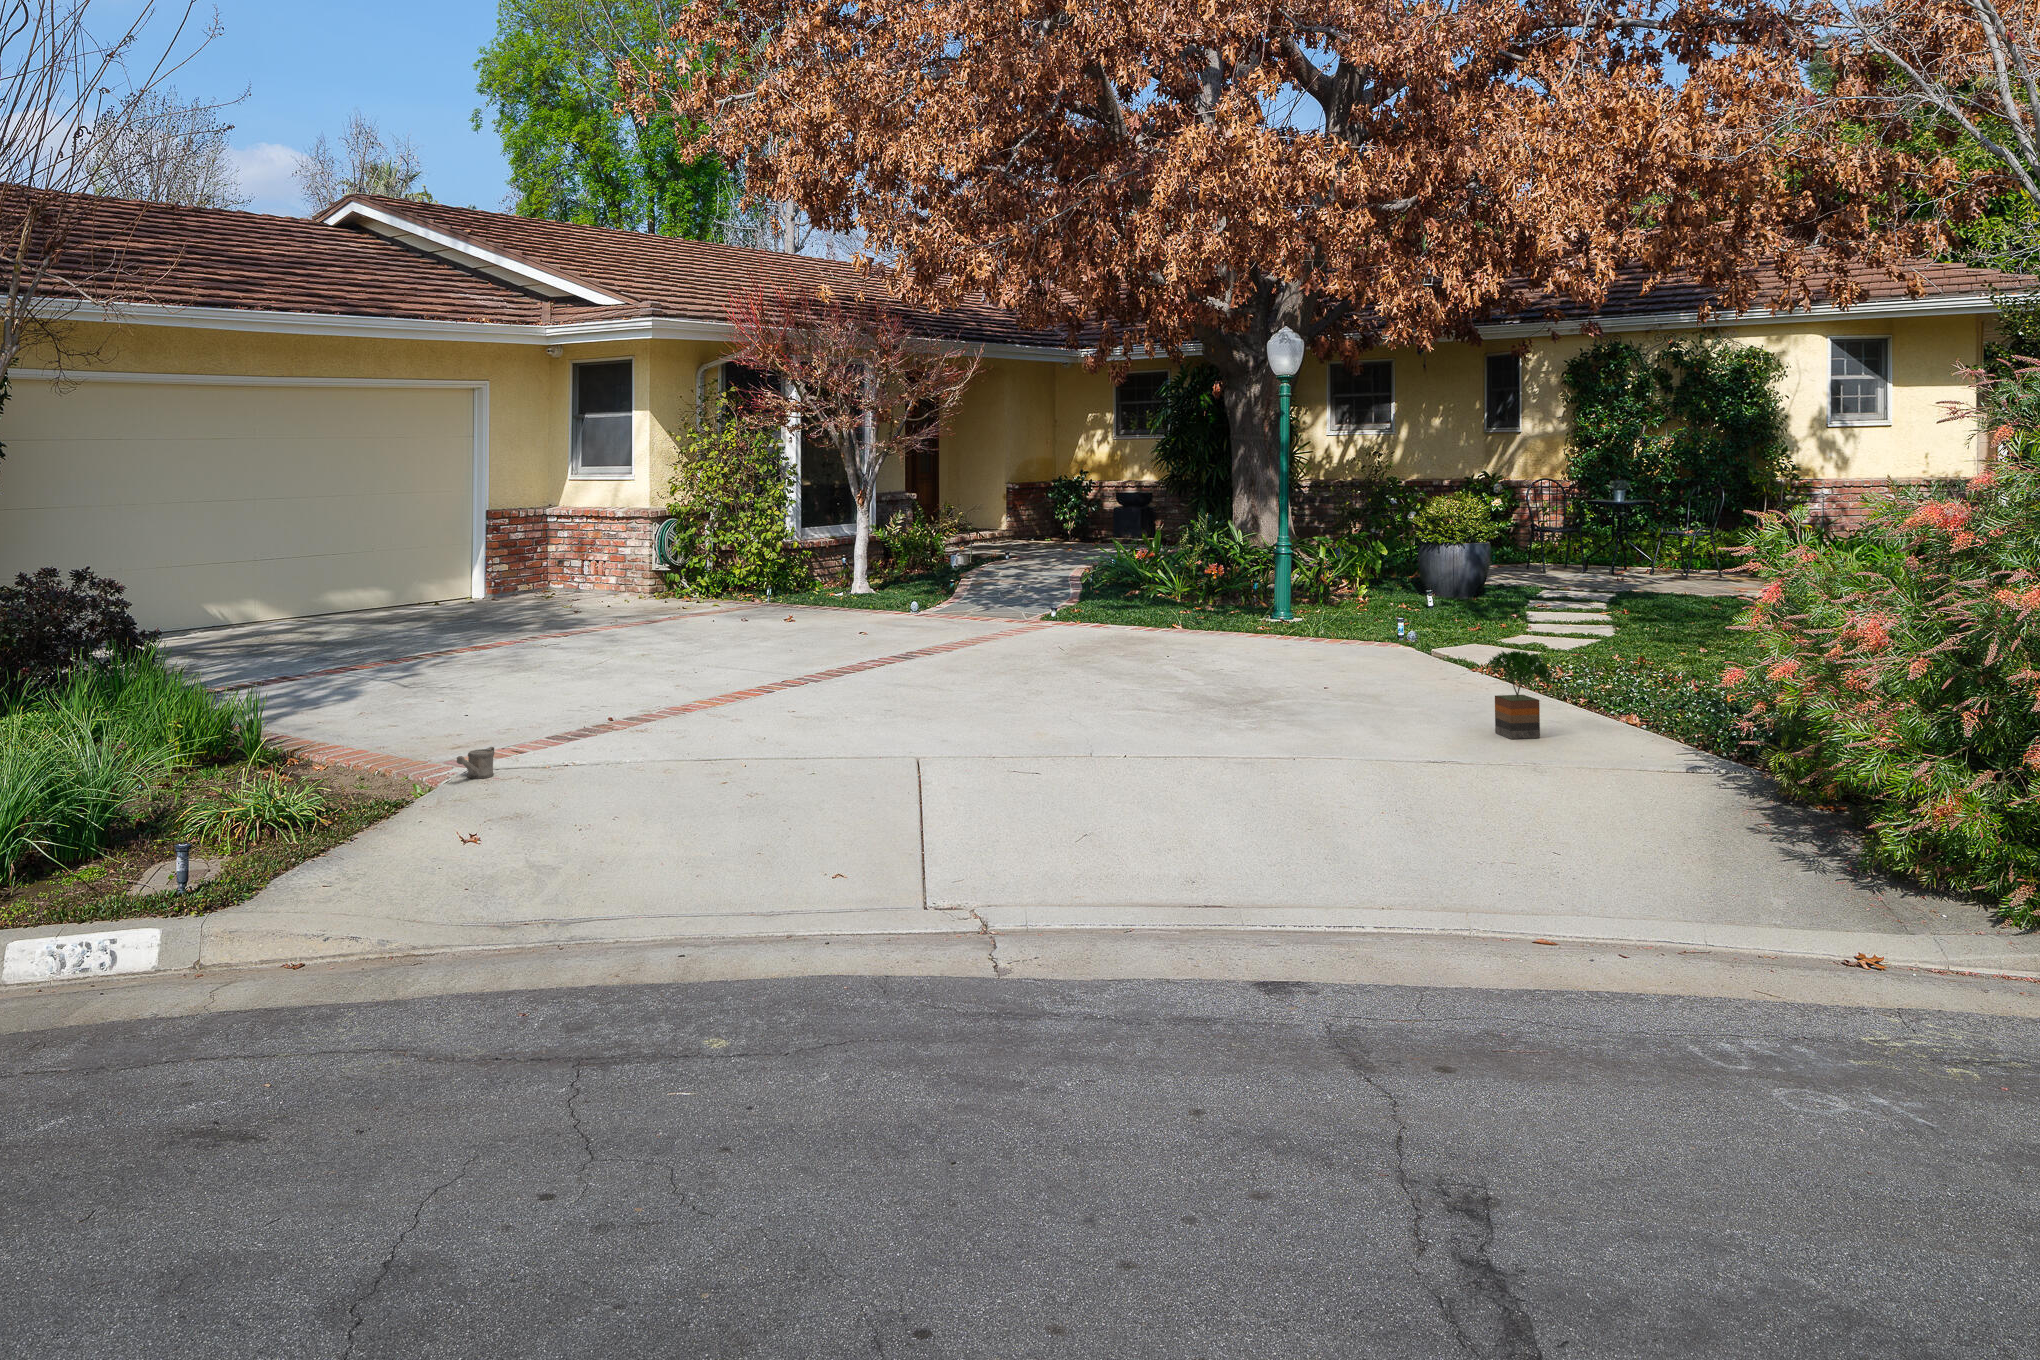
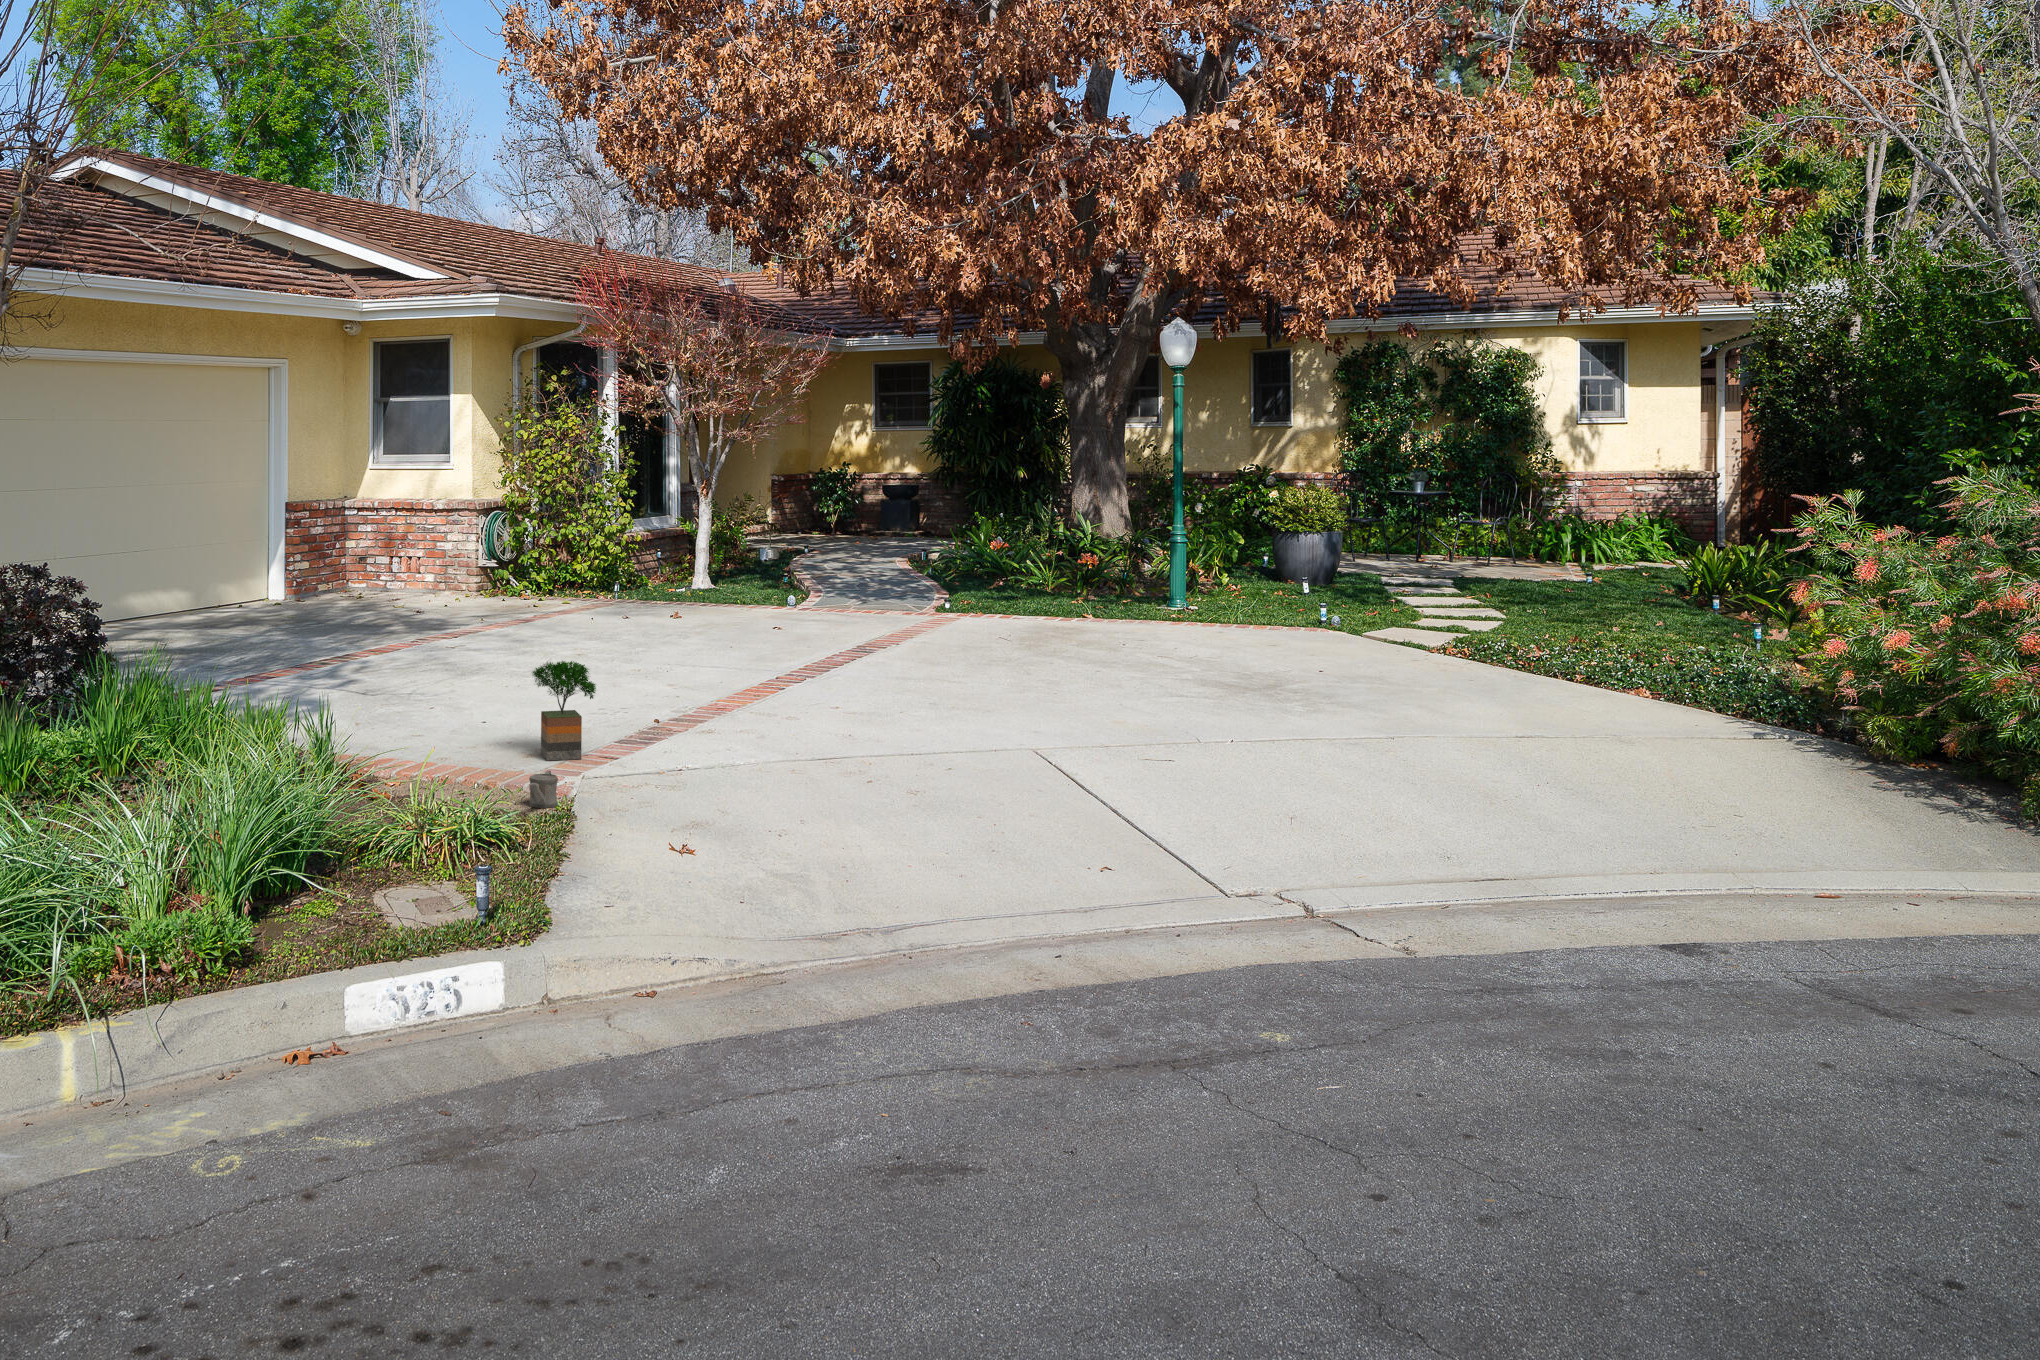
potted tree: present [1489,651,1553,739] -> present [532,661,596,761]

